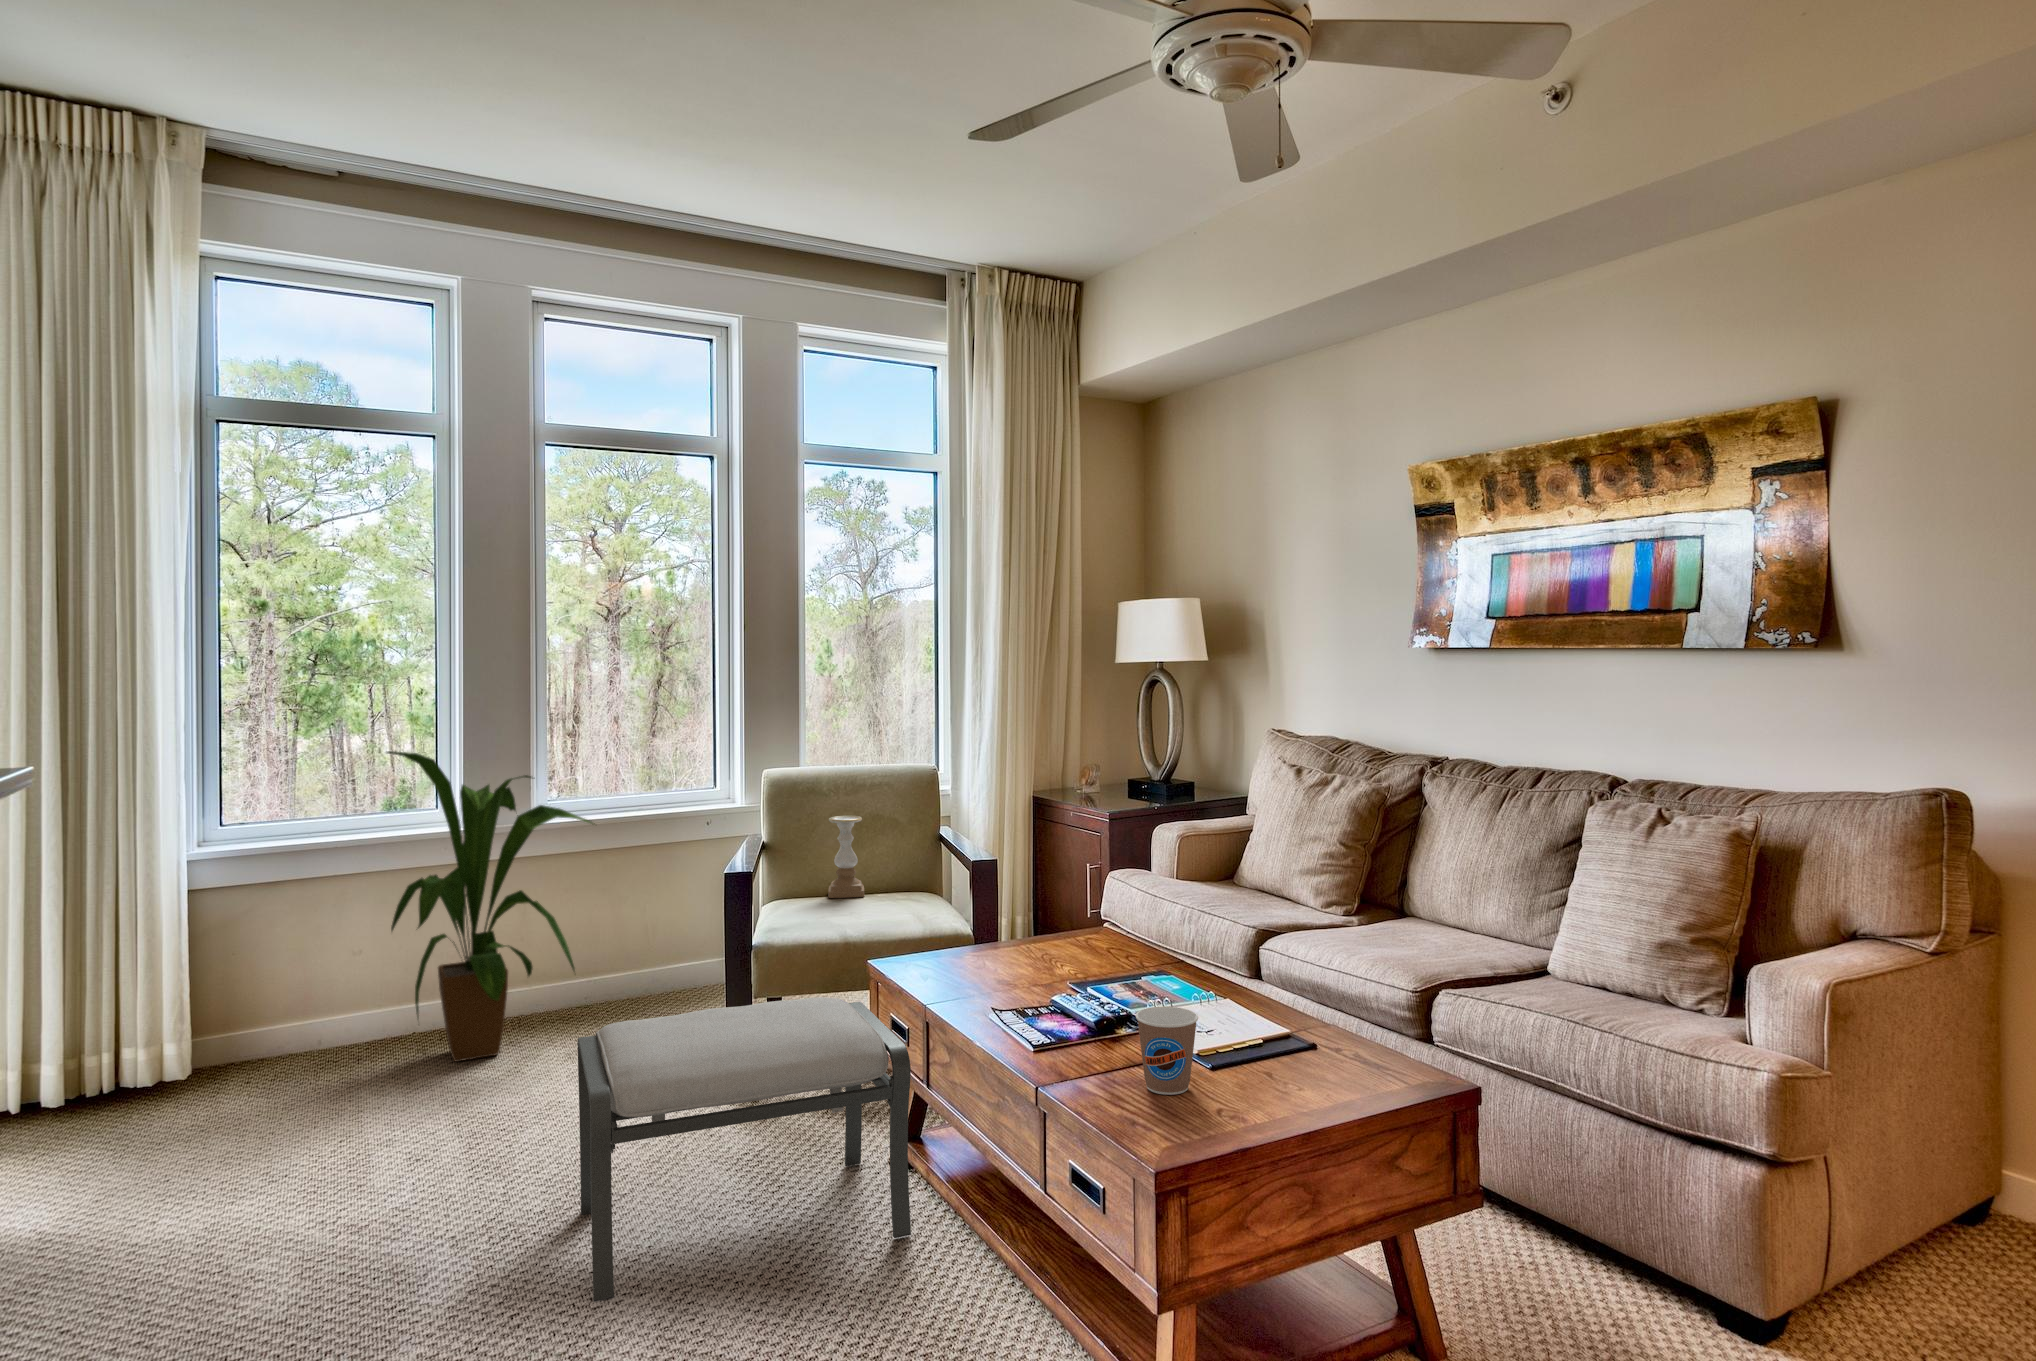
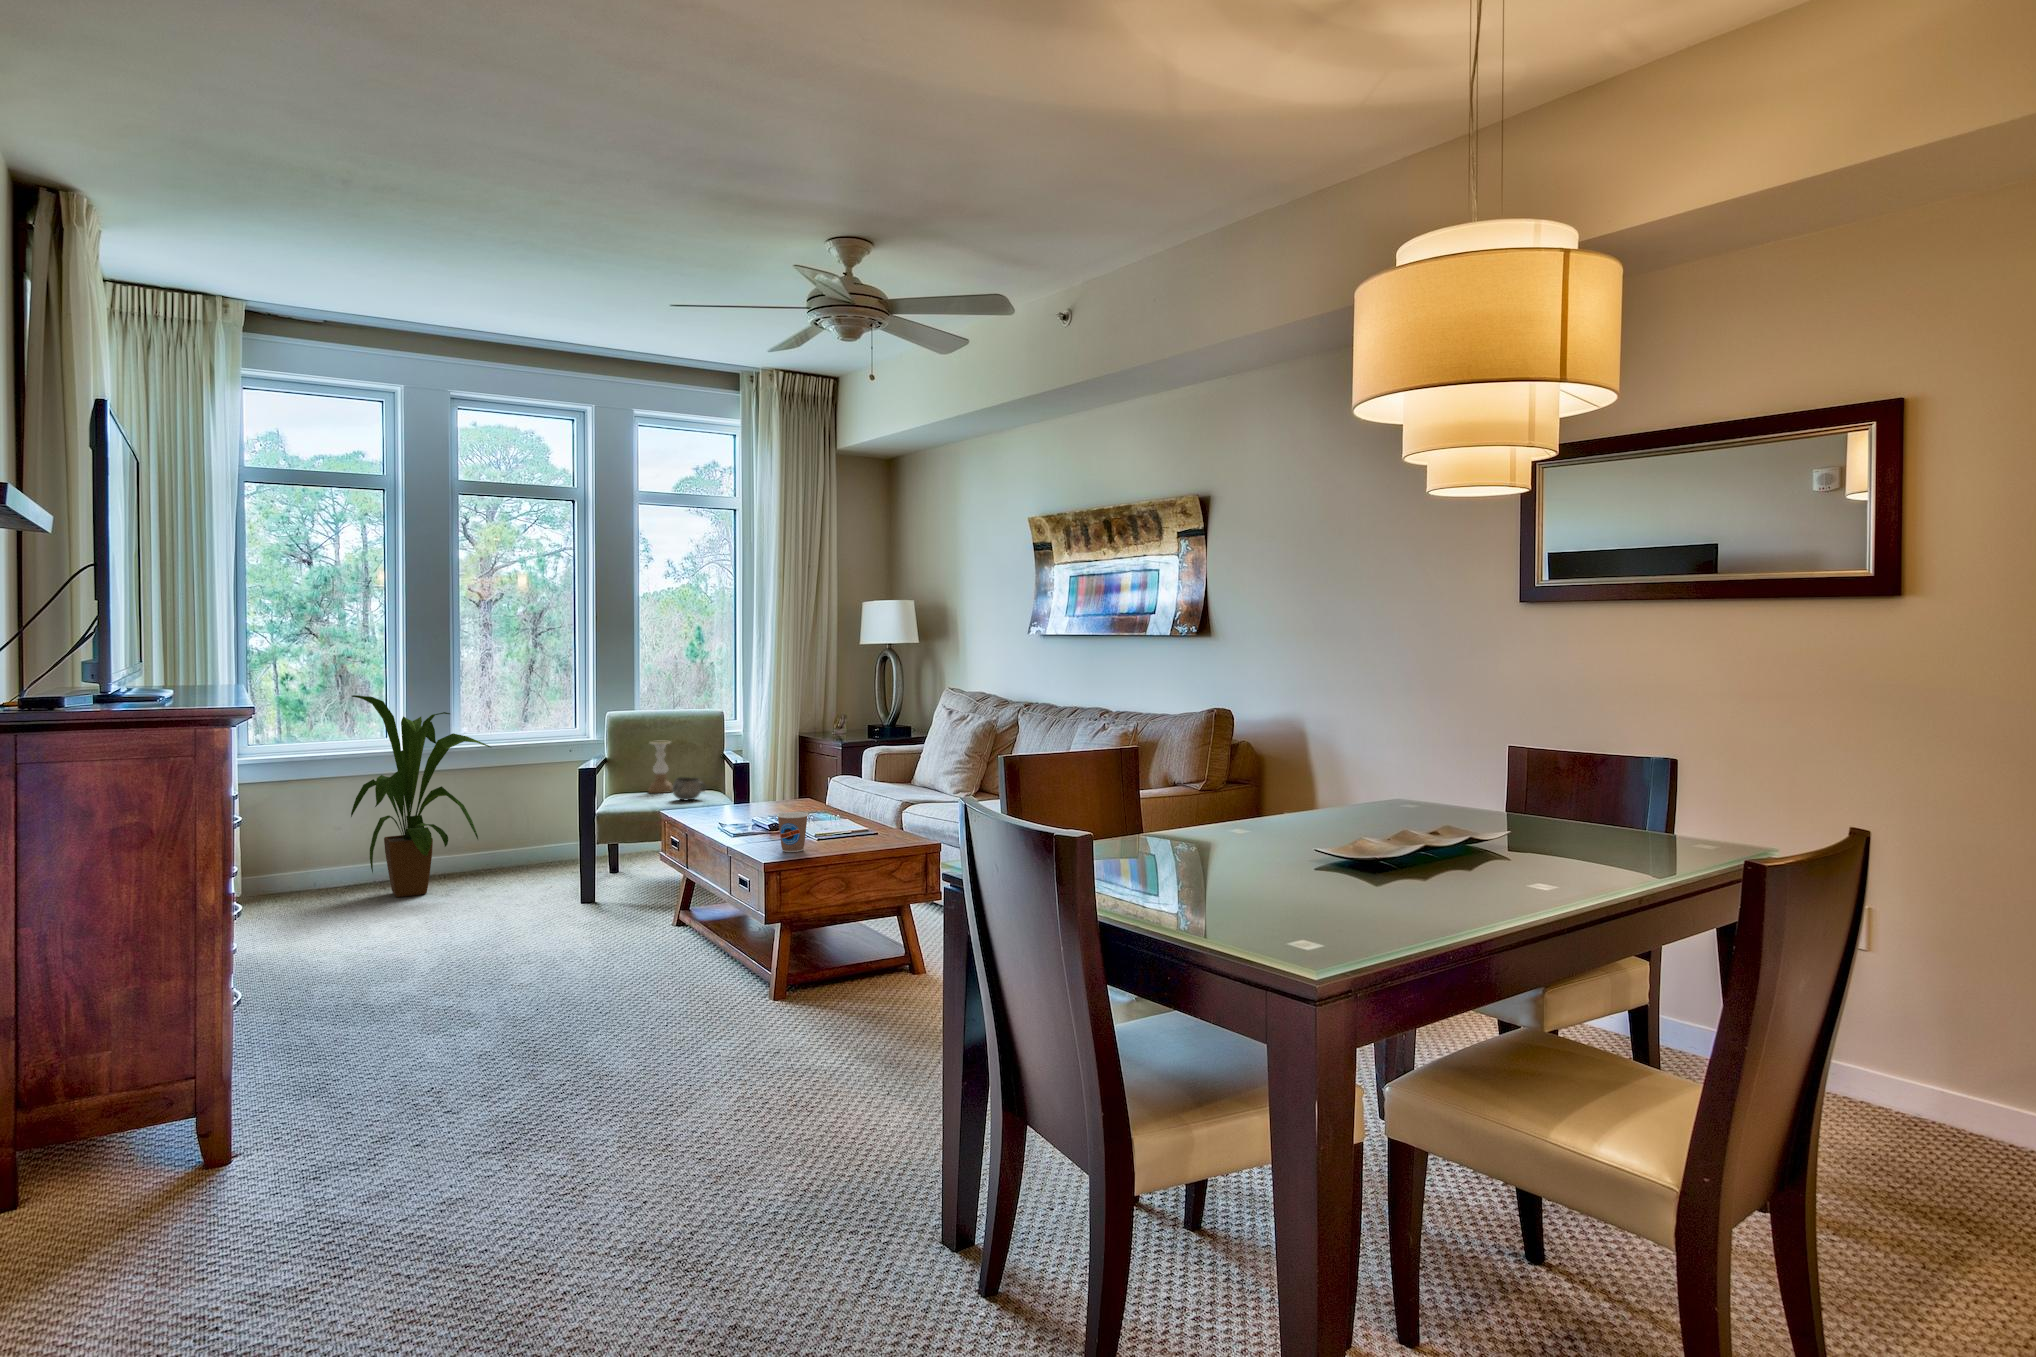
decorative bowl: none [871,880,923,918] -> present [672,777,706,800]
ottoman: present [578,997,911,1301] -> none [484,833,676,979]

